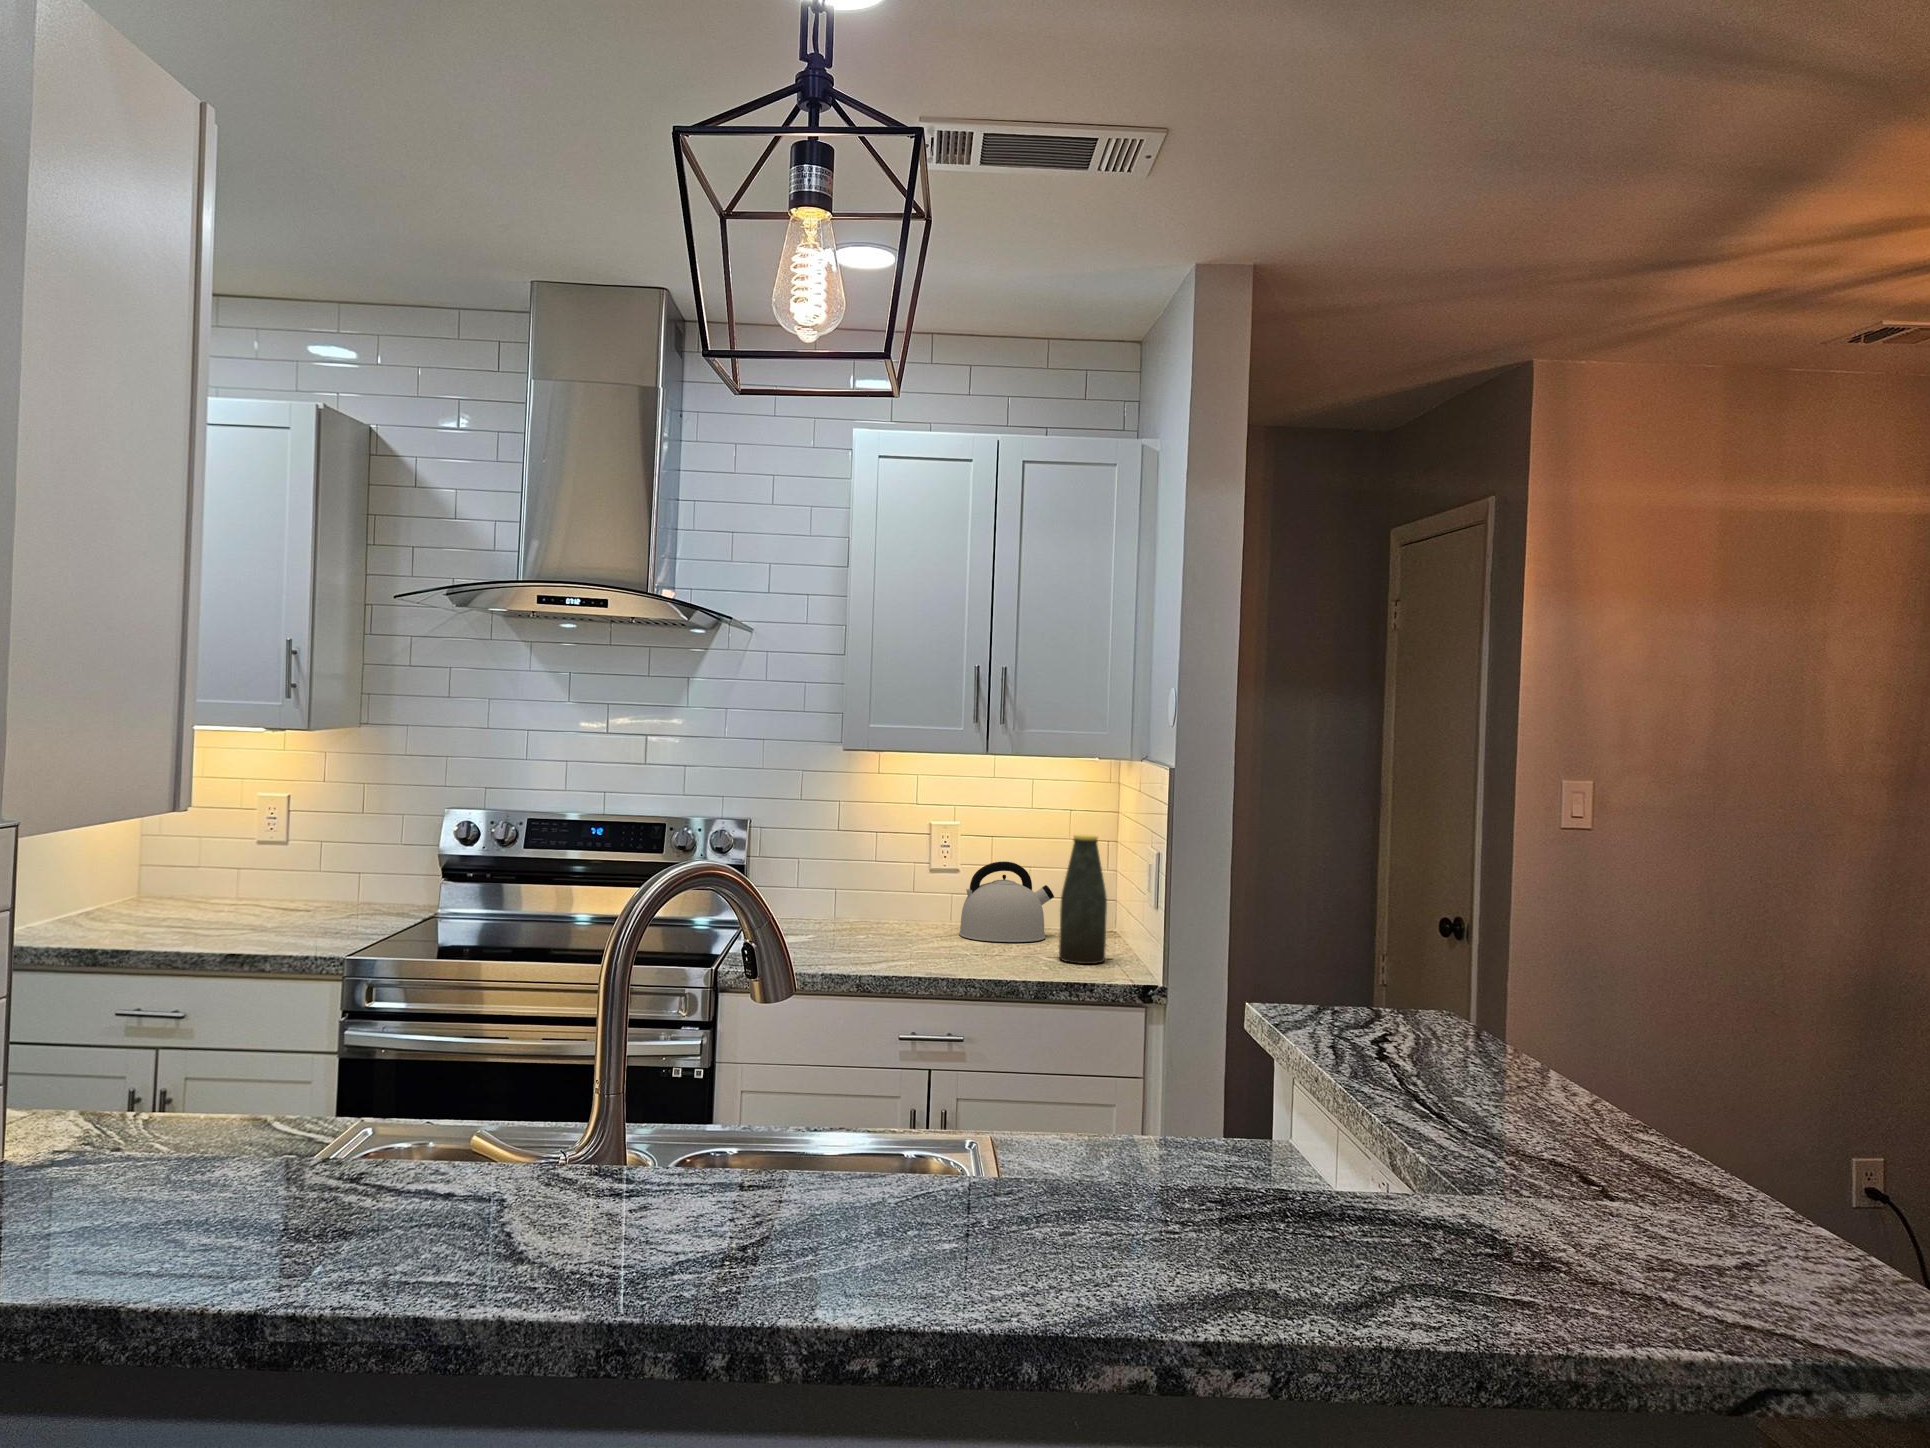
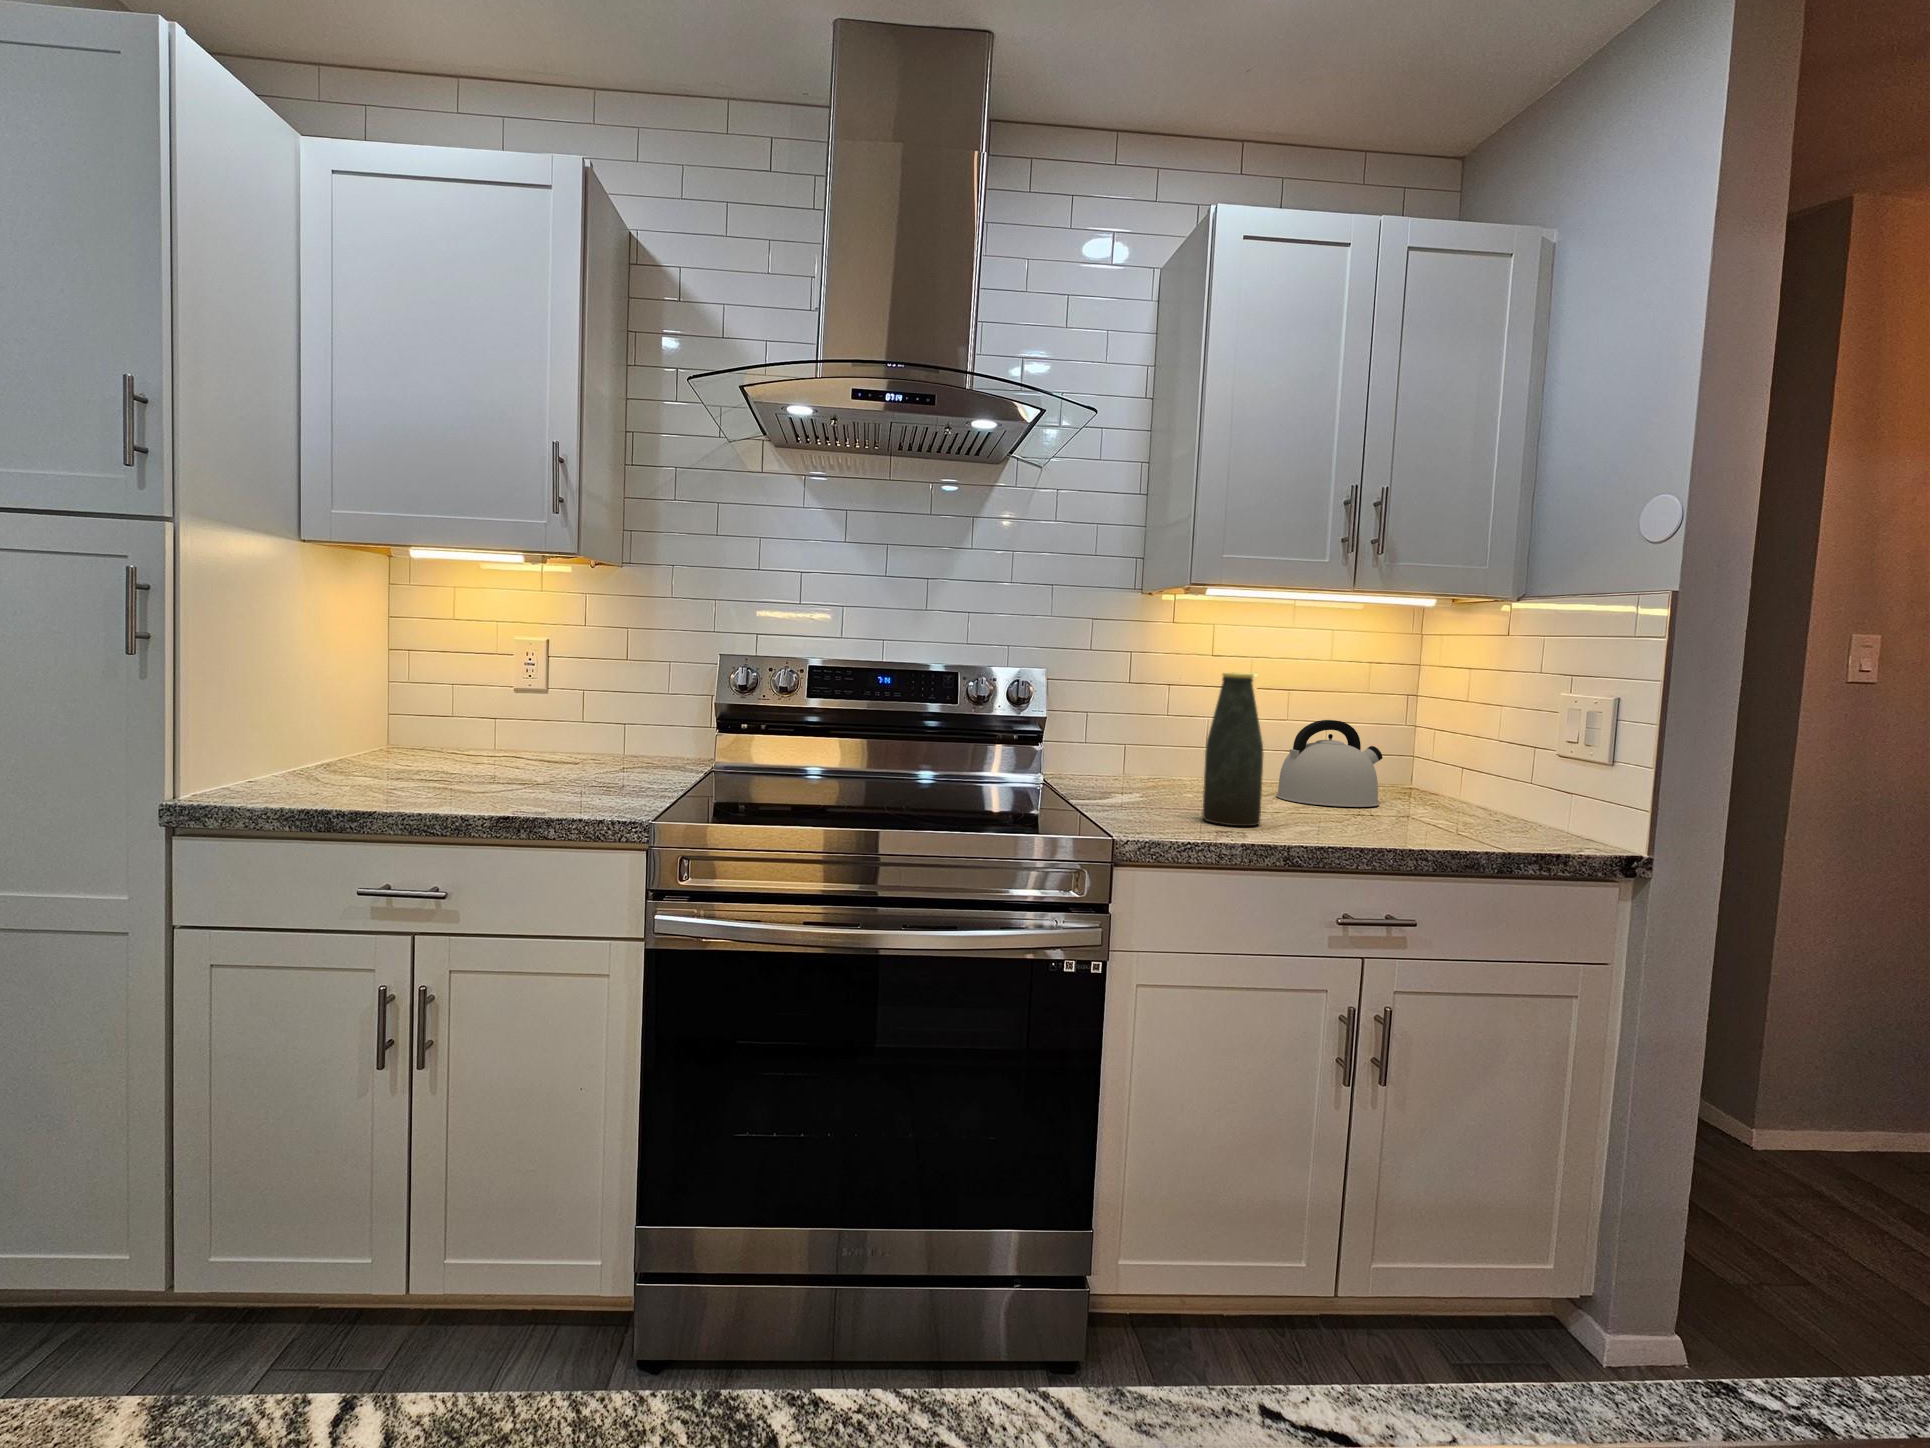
bottle: present [1059,835,1107,964] -> present [1203,673,1263,826]

